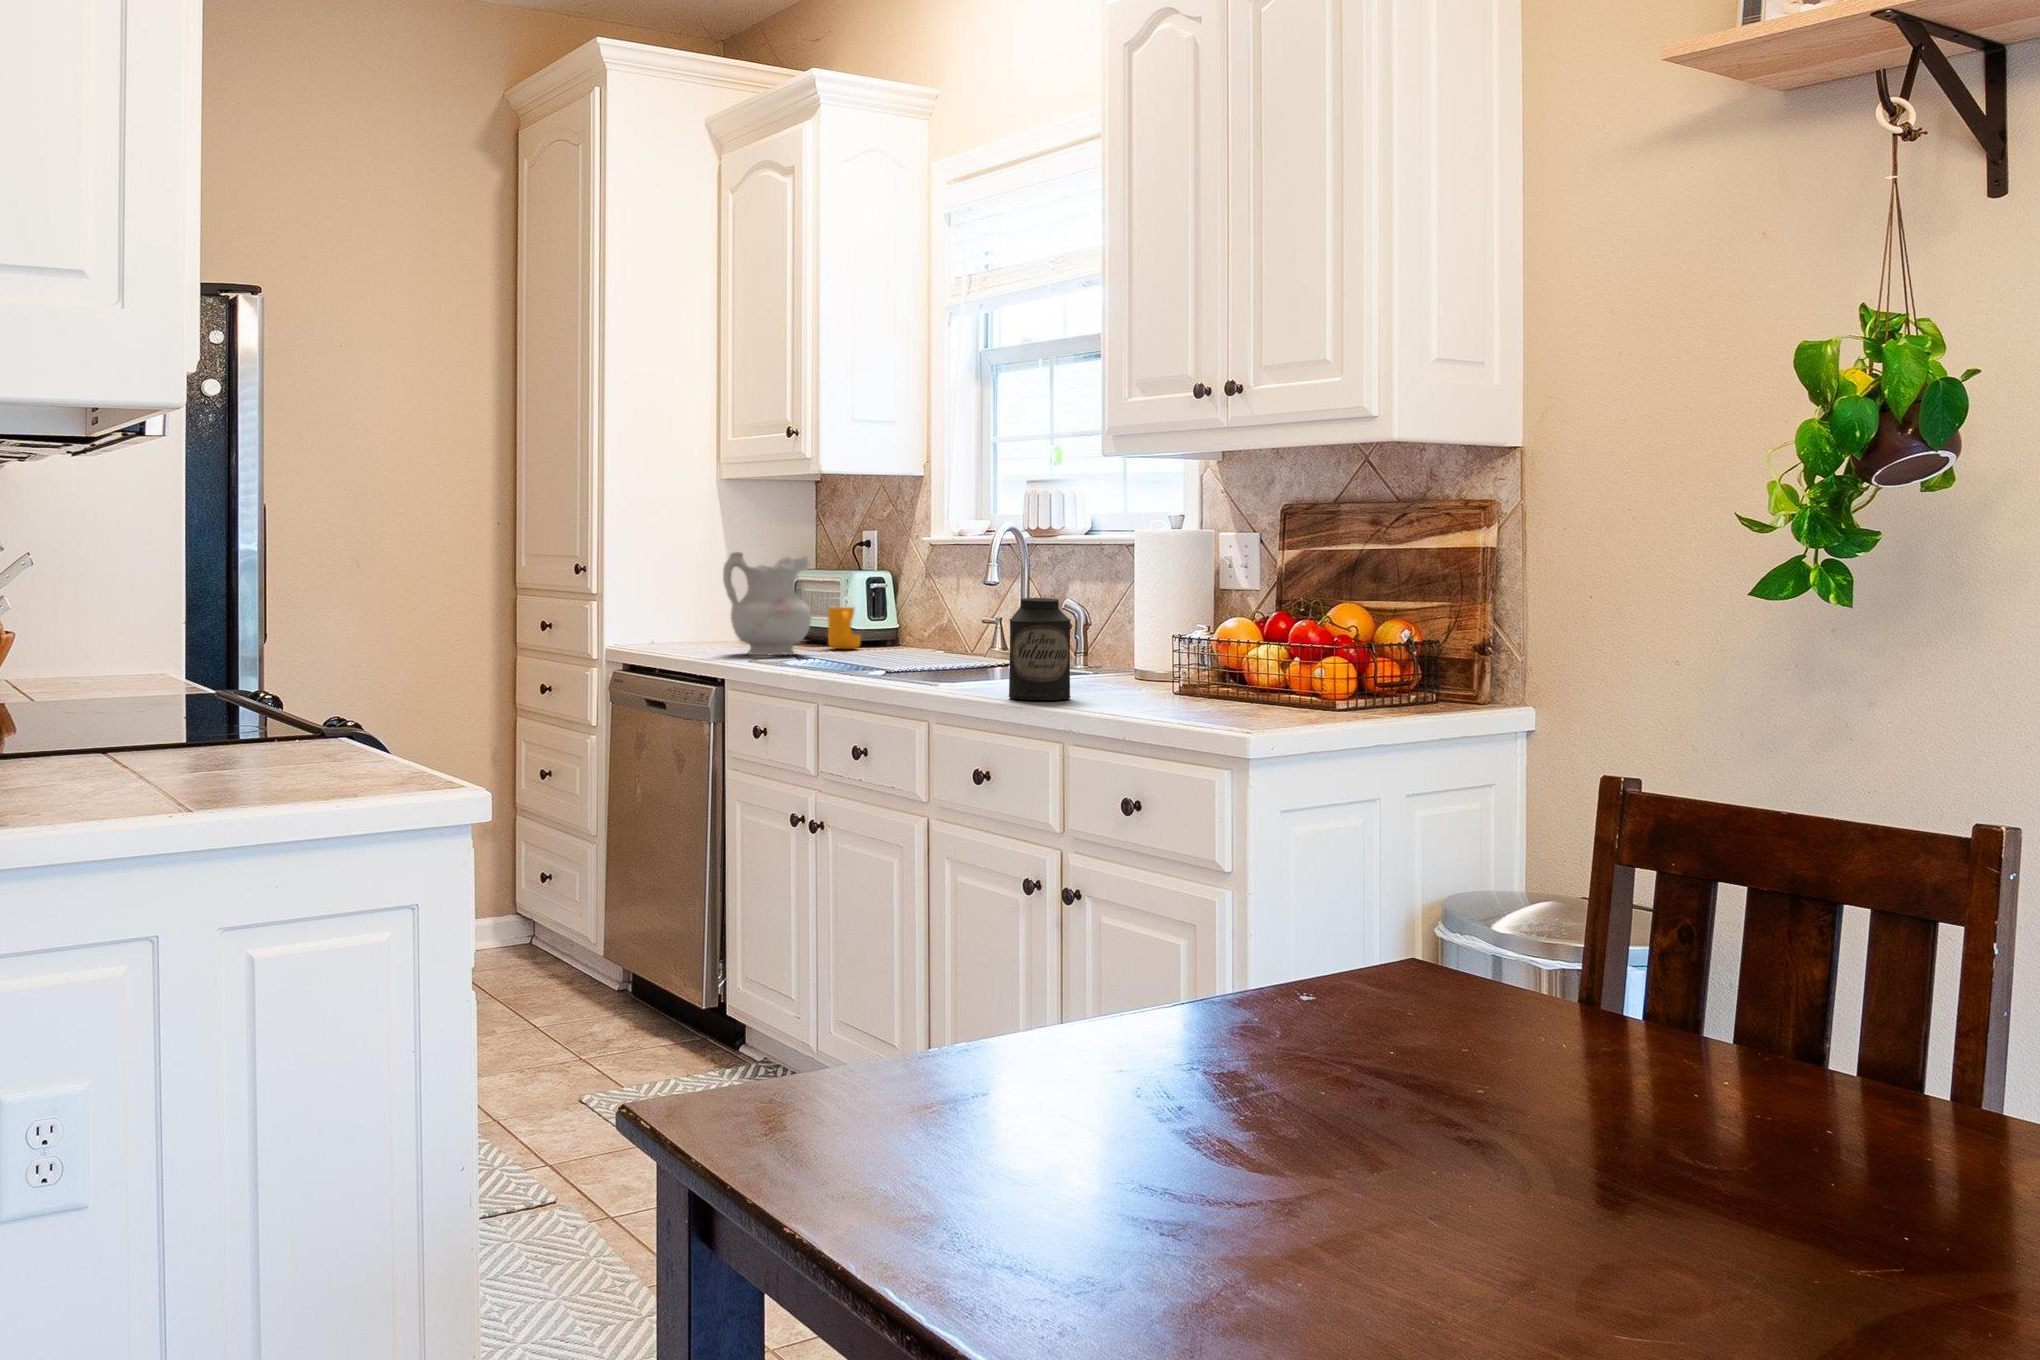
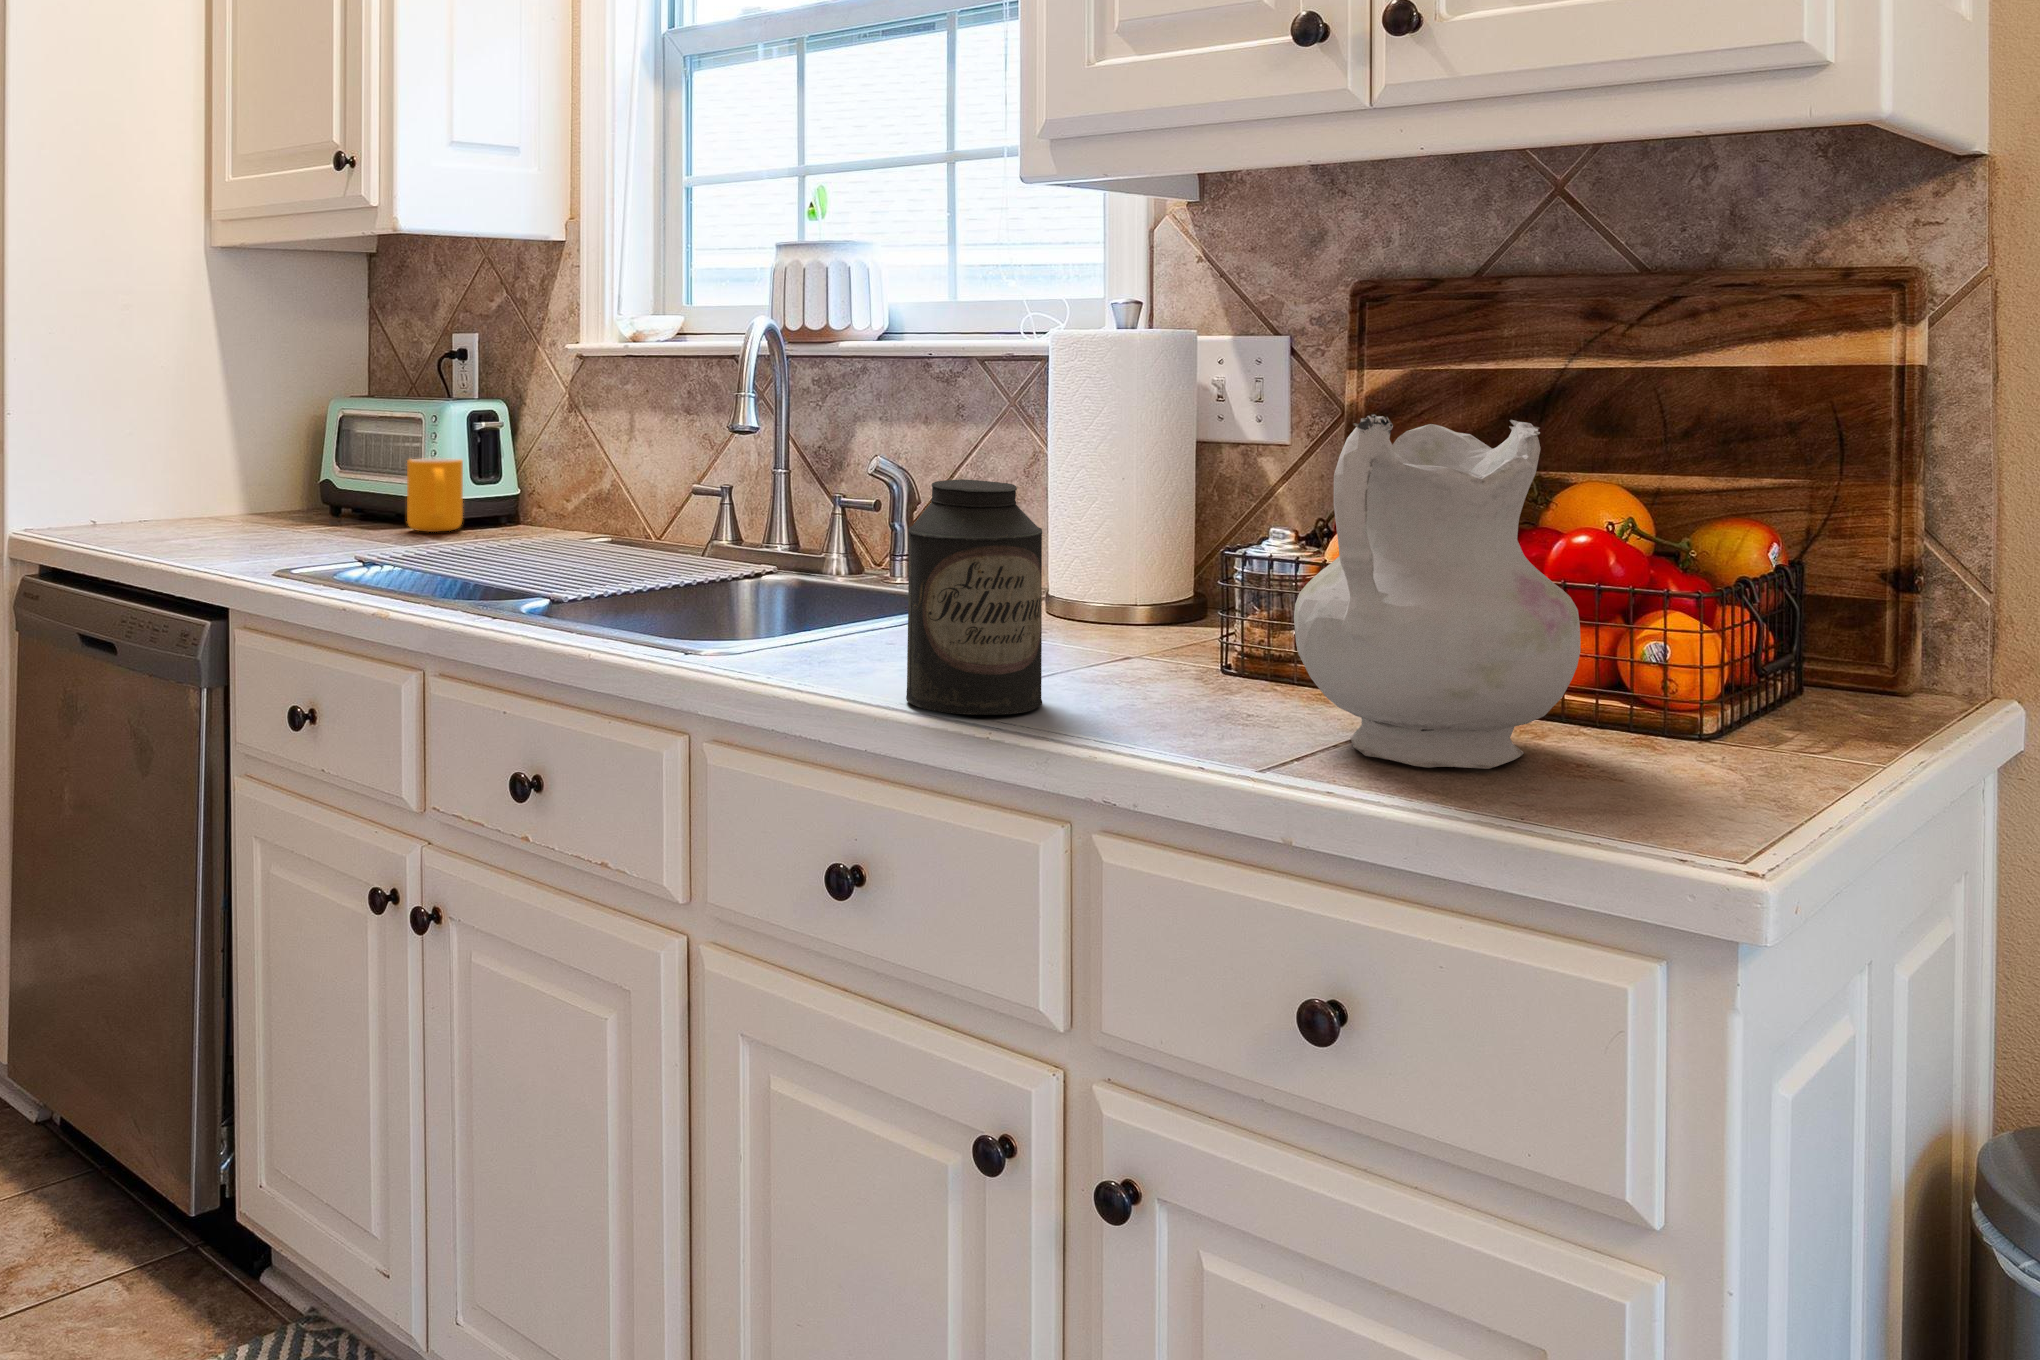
ceramic pitcher: present [723,552,812,655] -> present [1294,414,1581,769]

